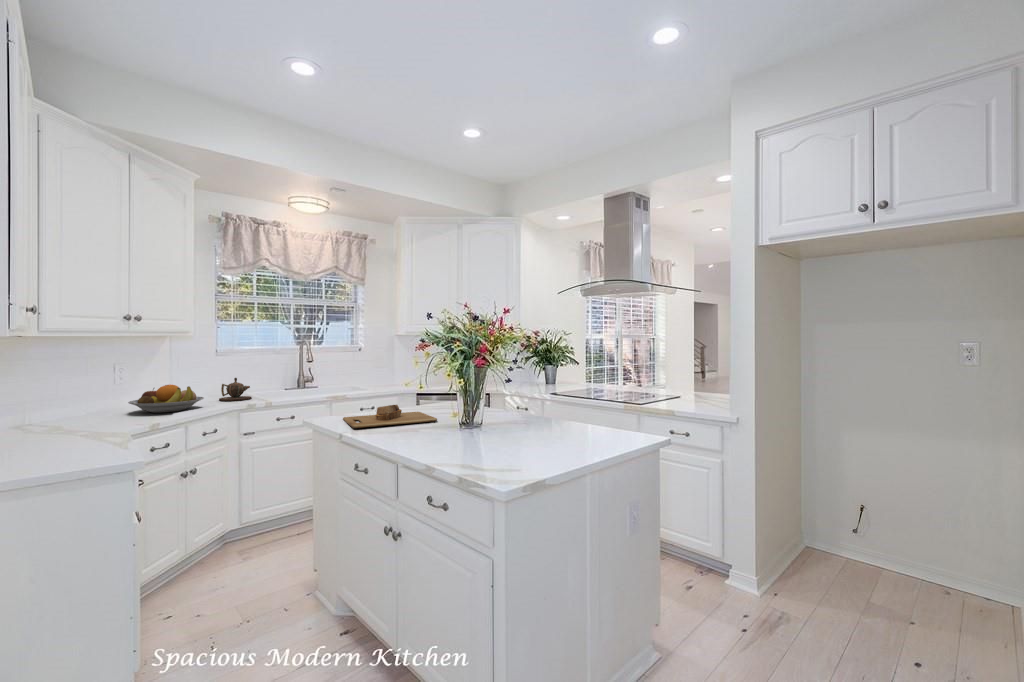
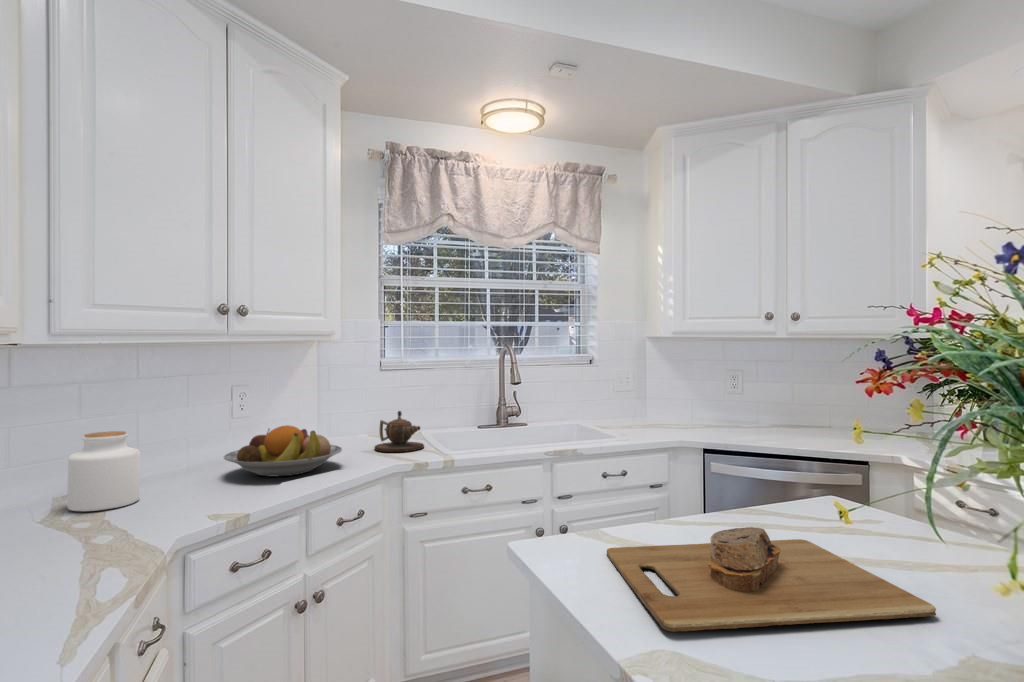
jar: none [44,387,87,428] -> present [67,431,140,511]

